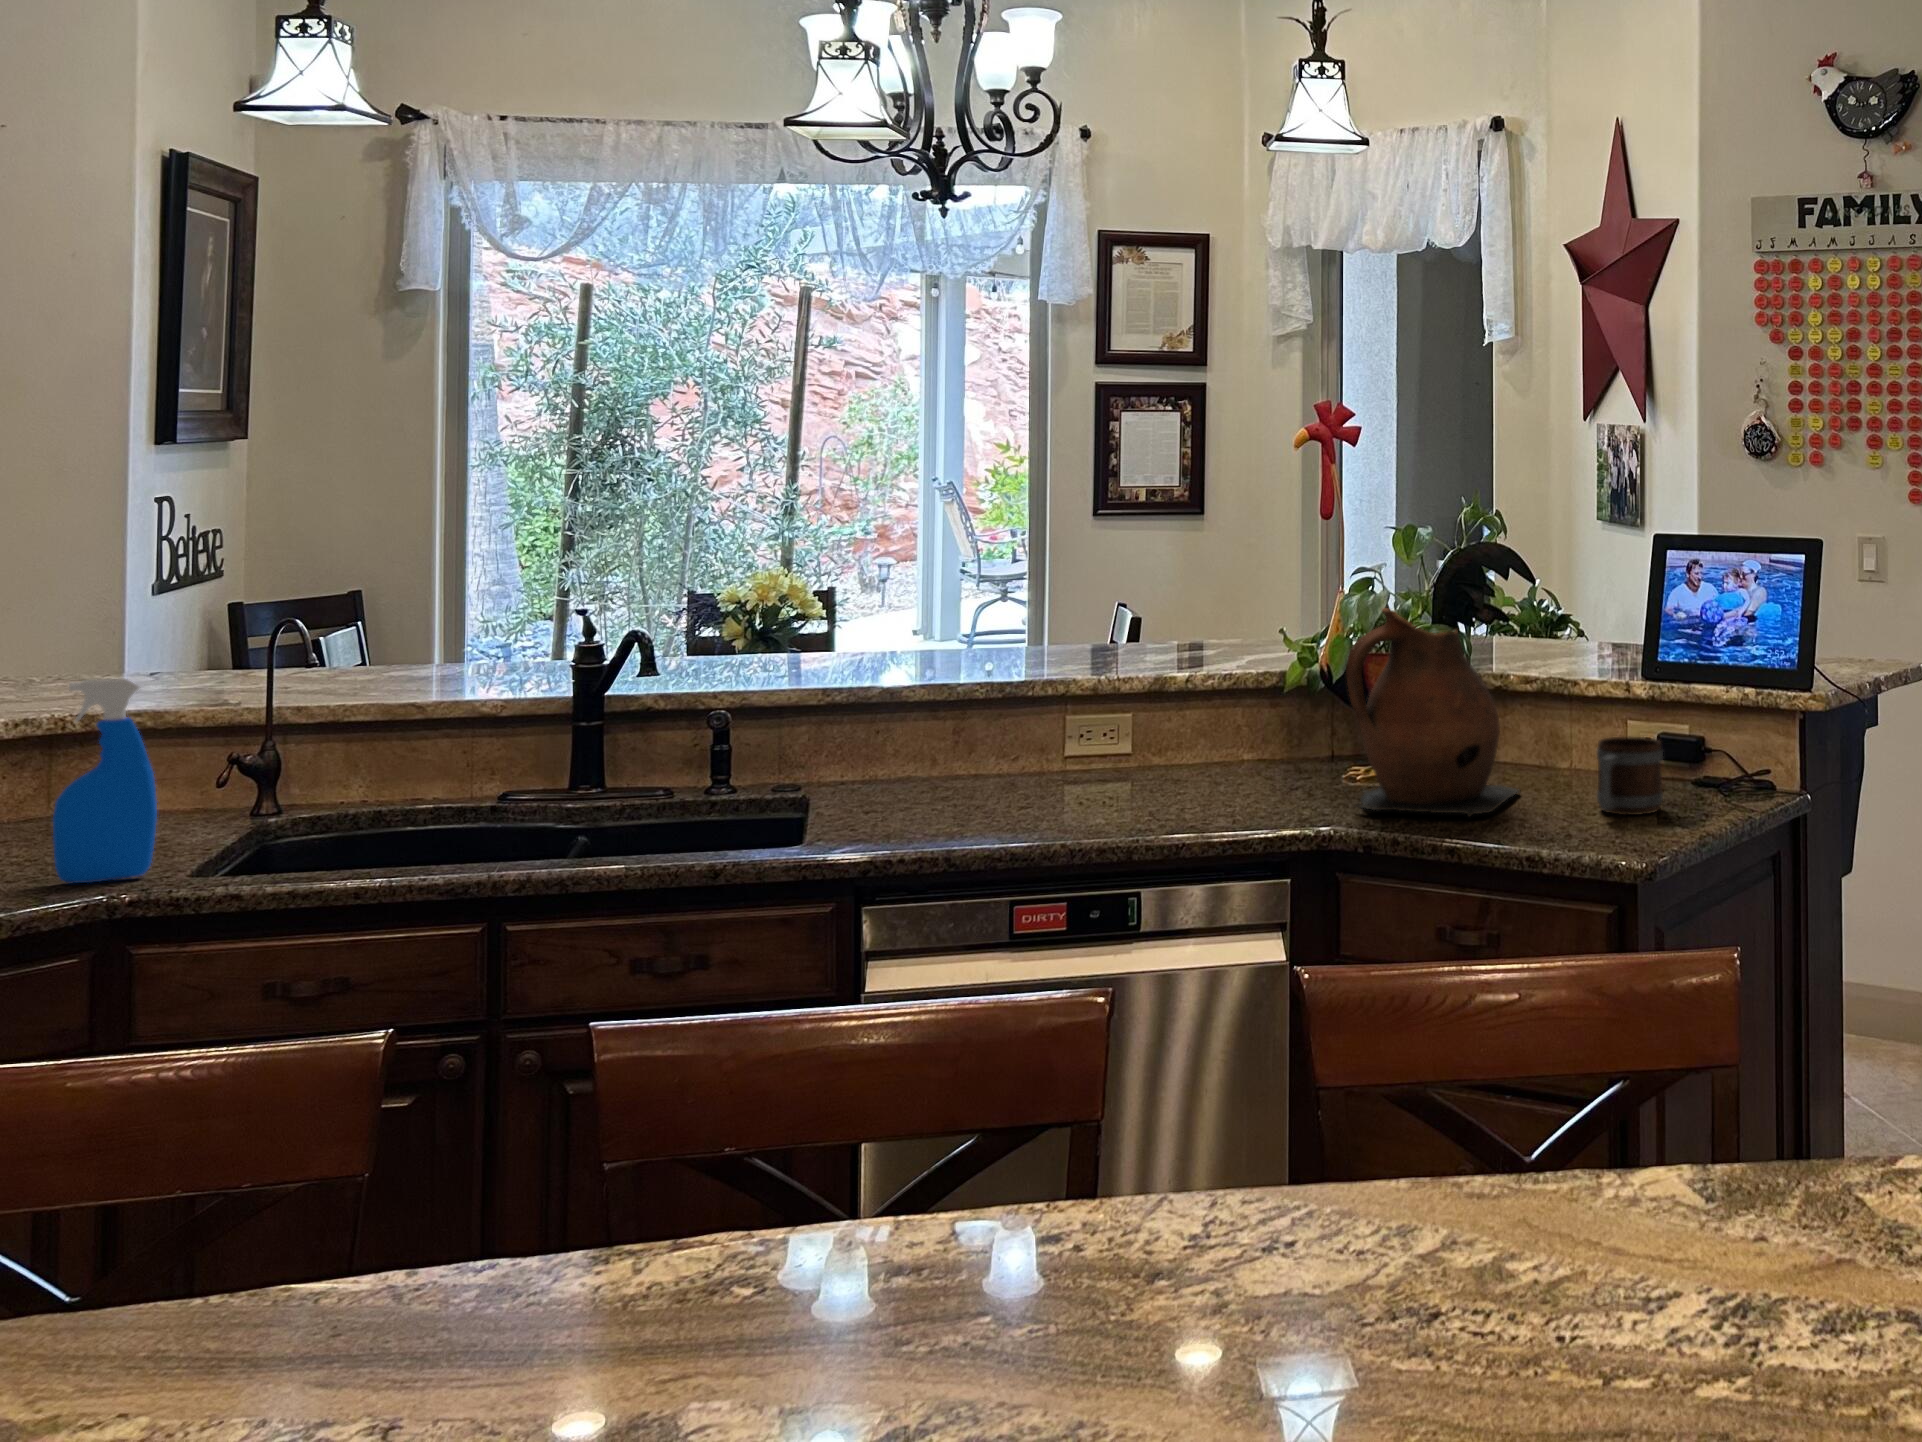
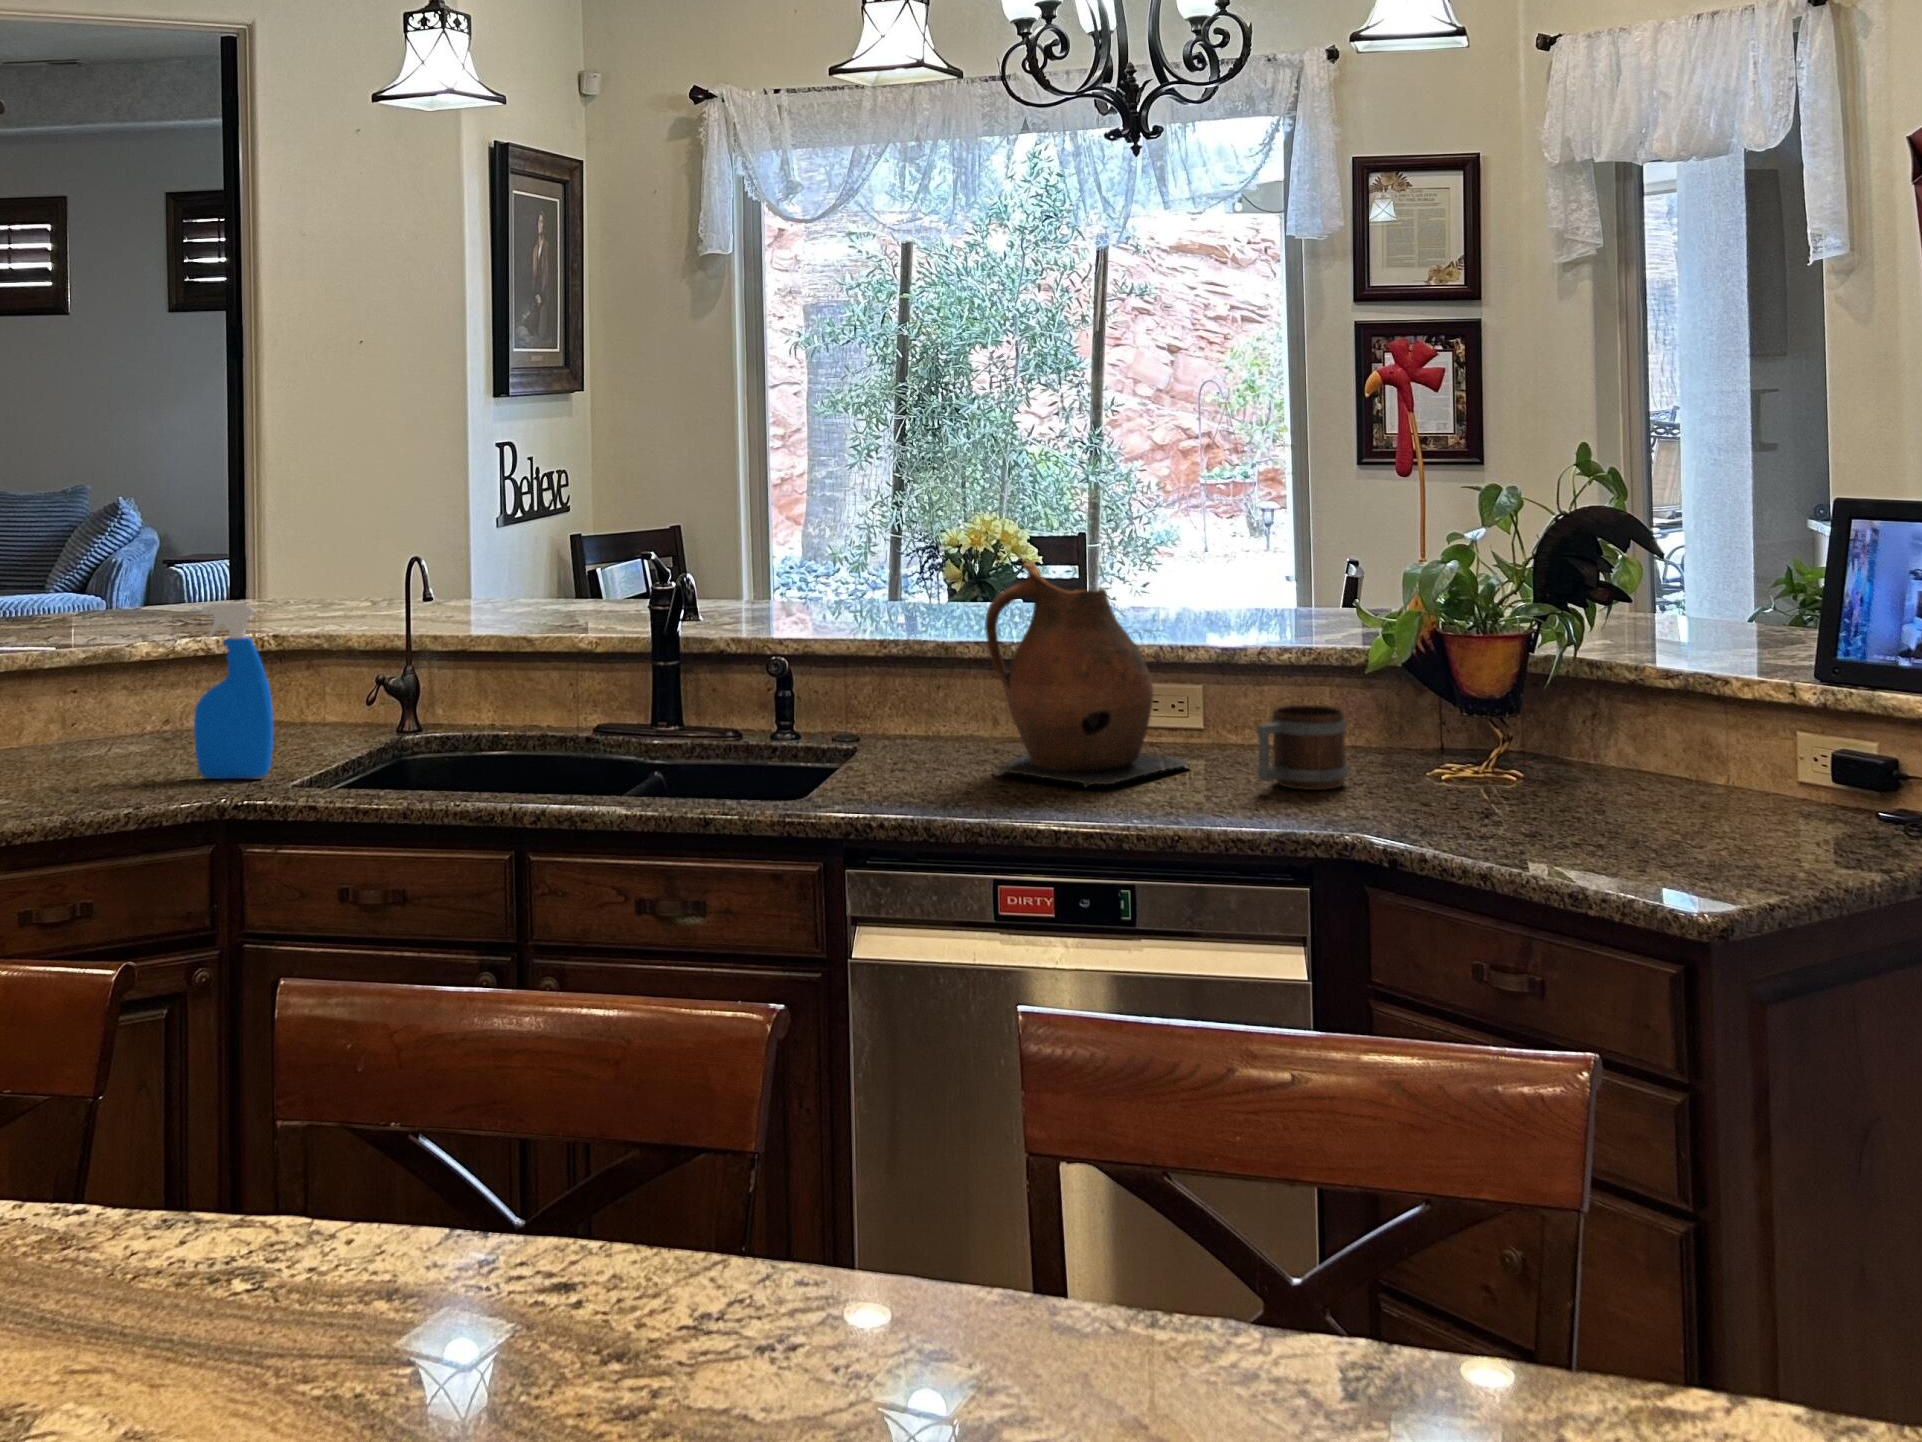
ceramic pitcher: present [1346,608,1521,817] -> present [985,563,1189,787]
mug: present [1597,737,1663,815] -> present [1257,705,1347,790]

